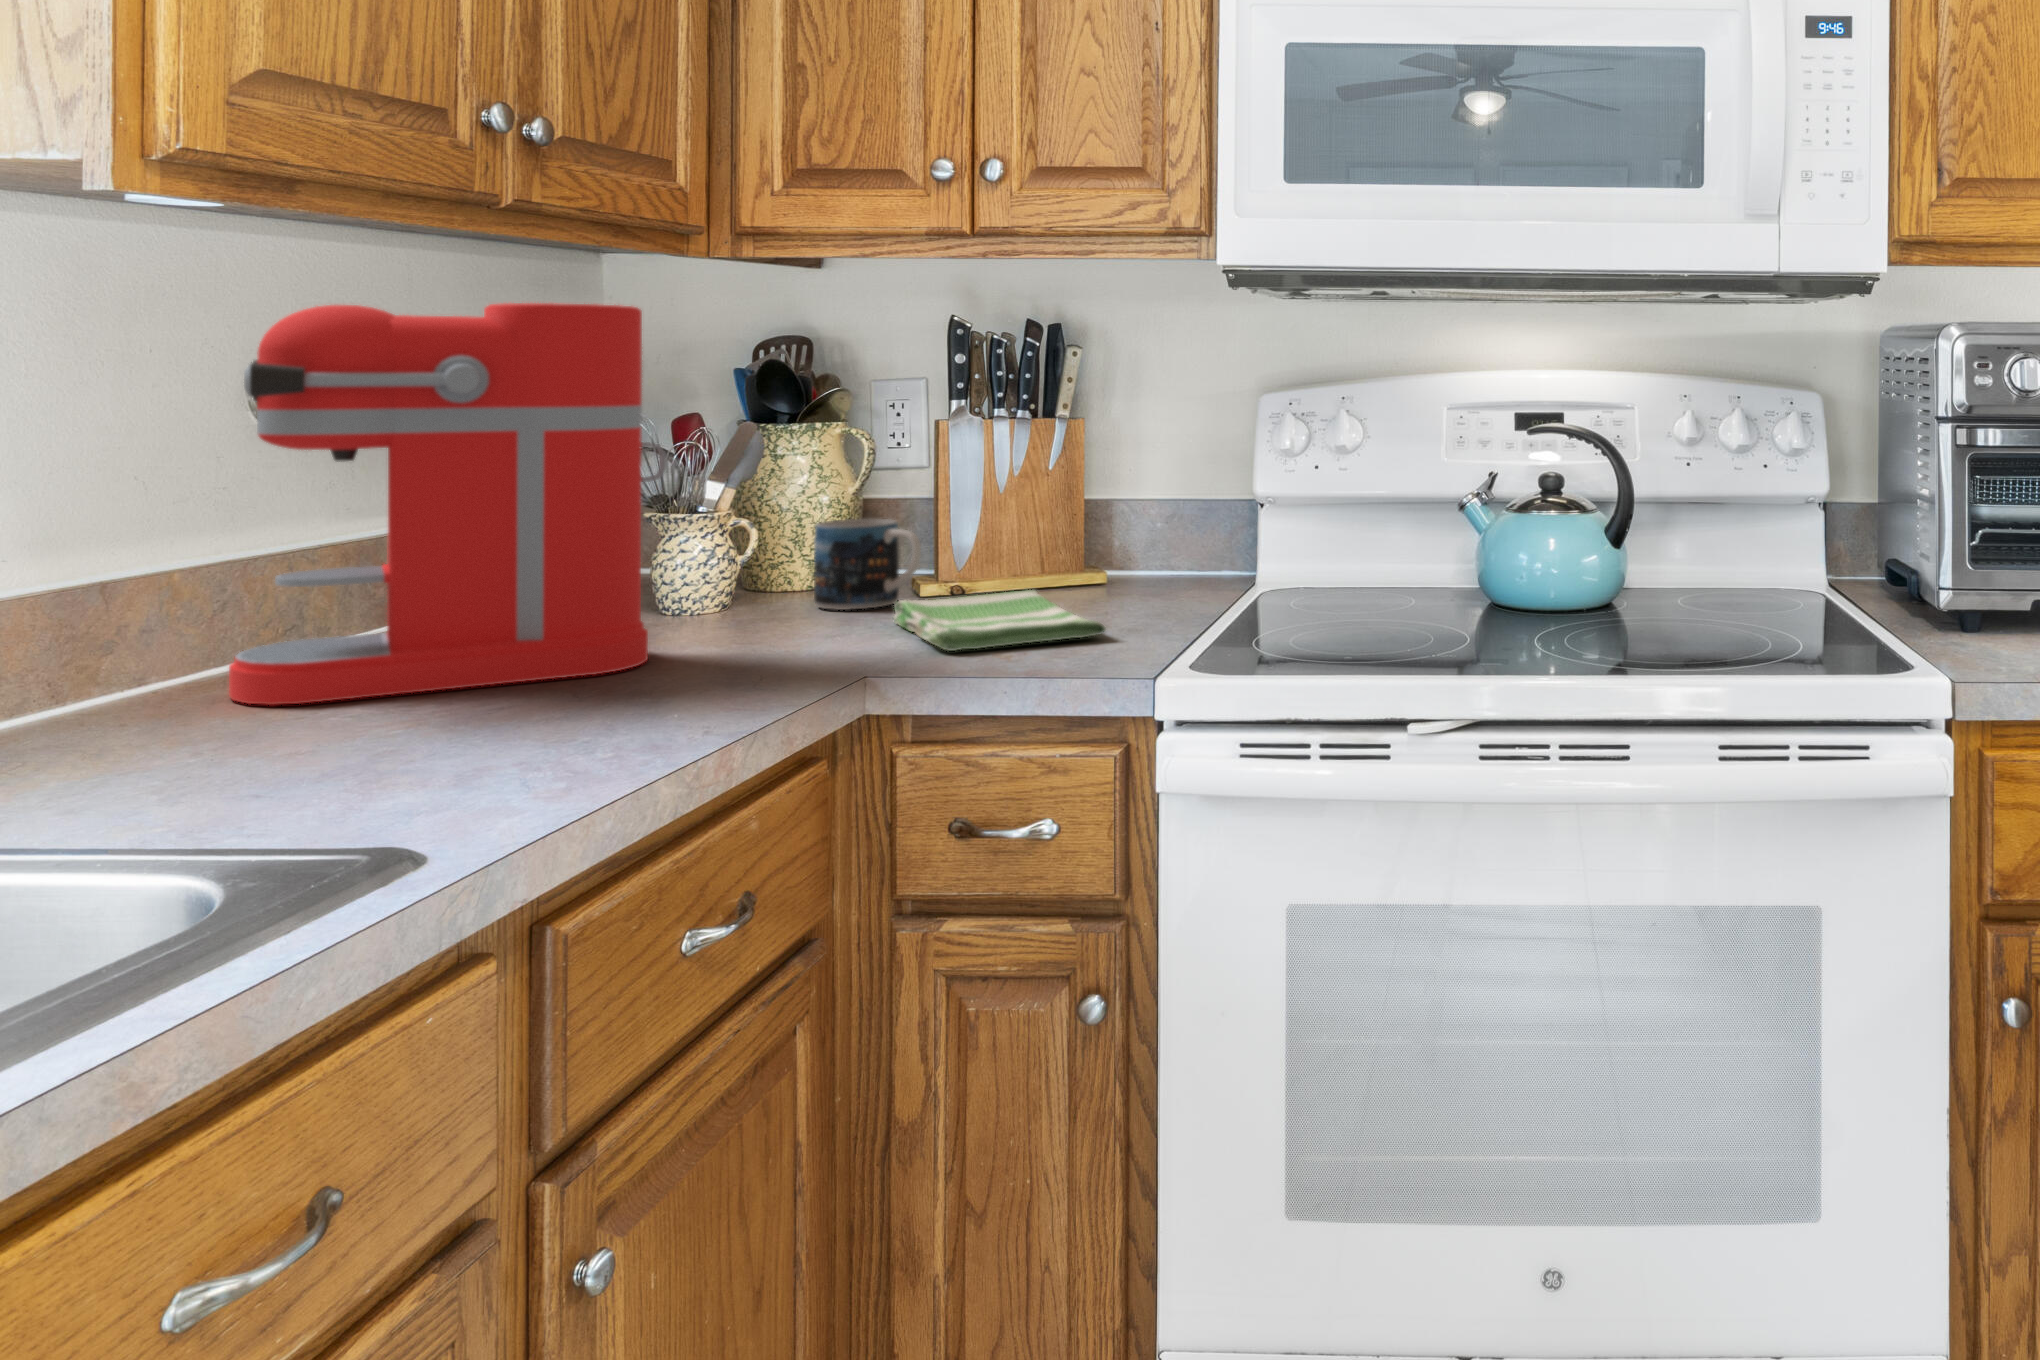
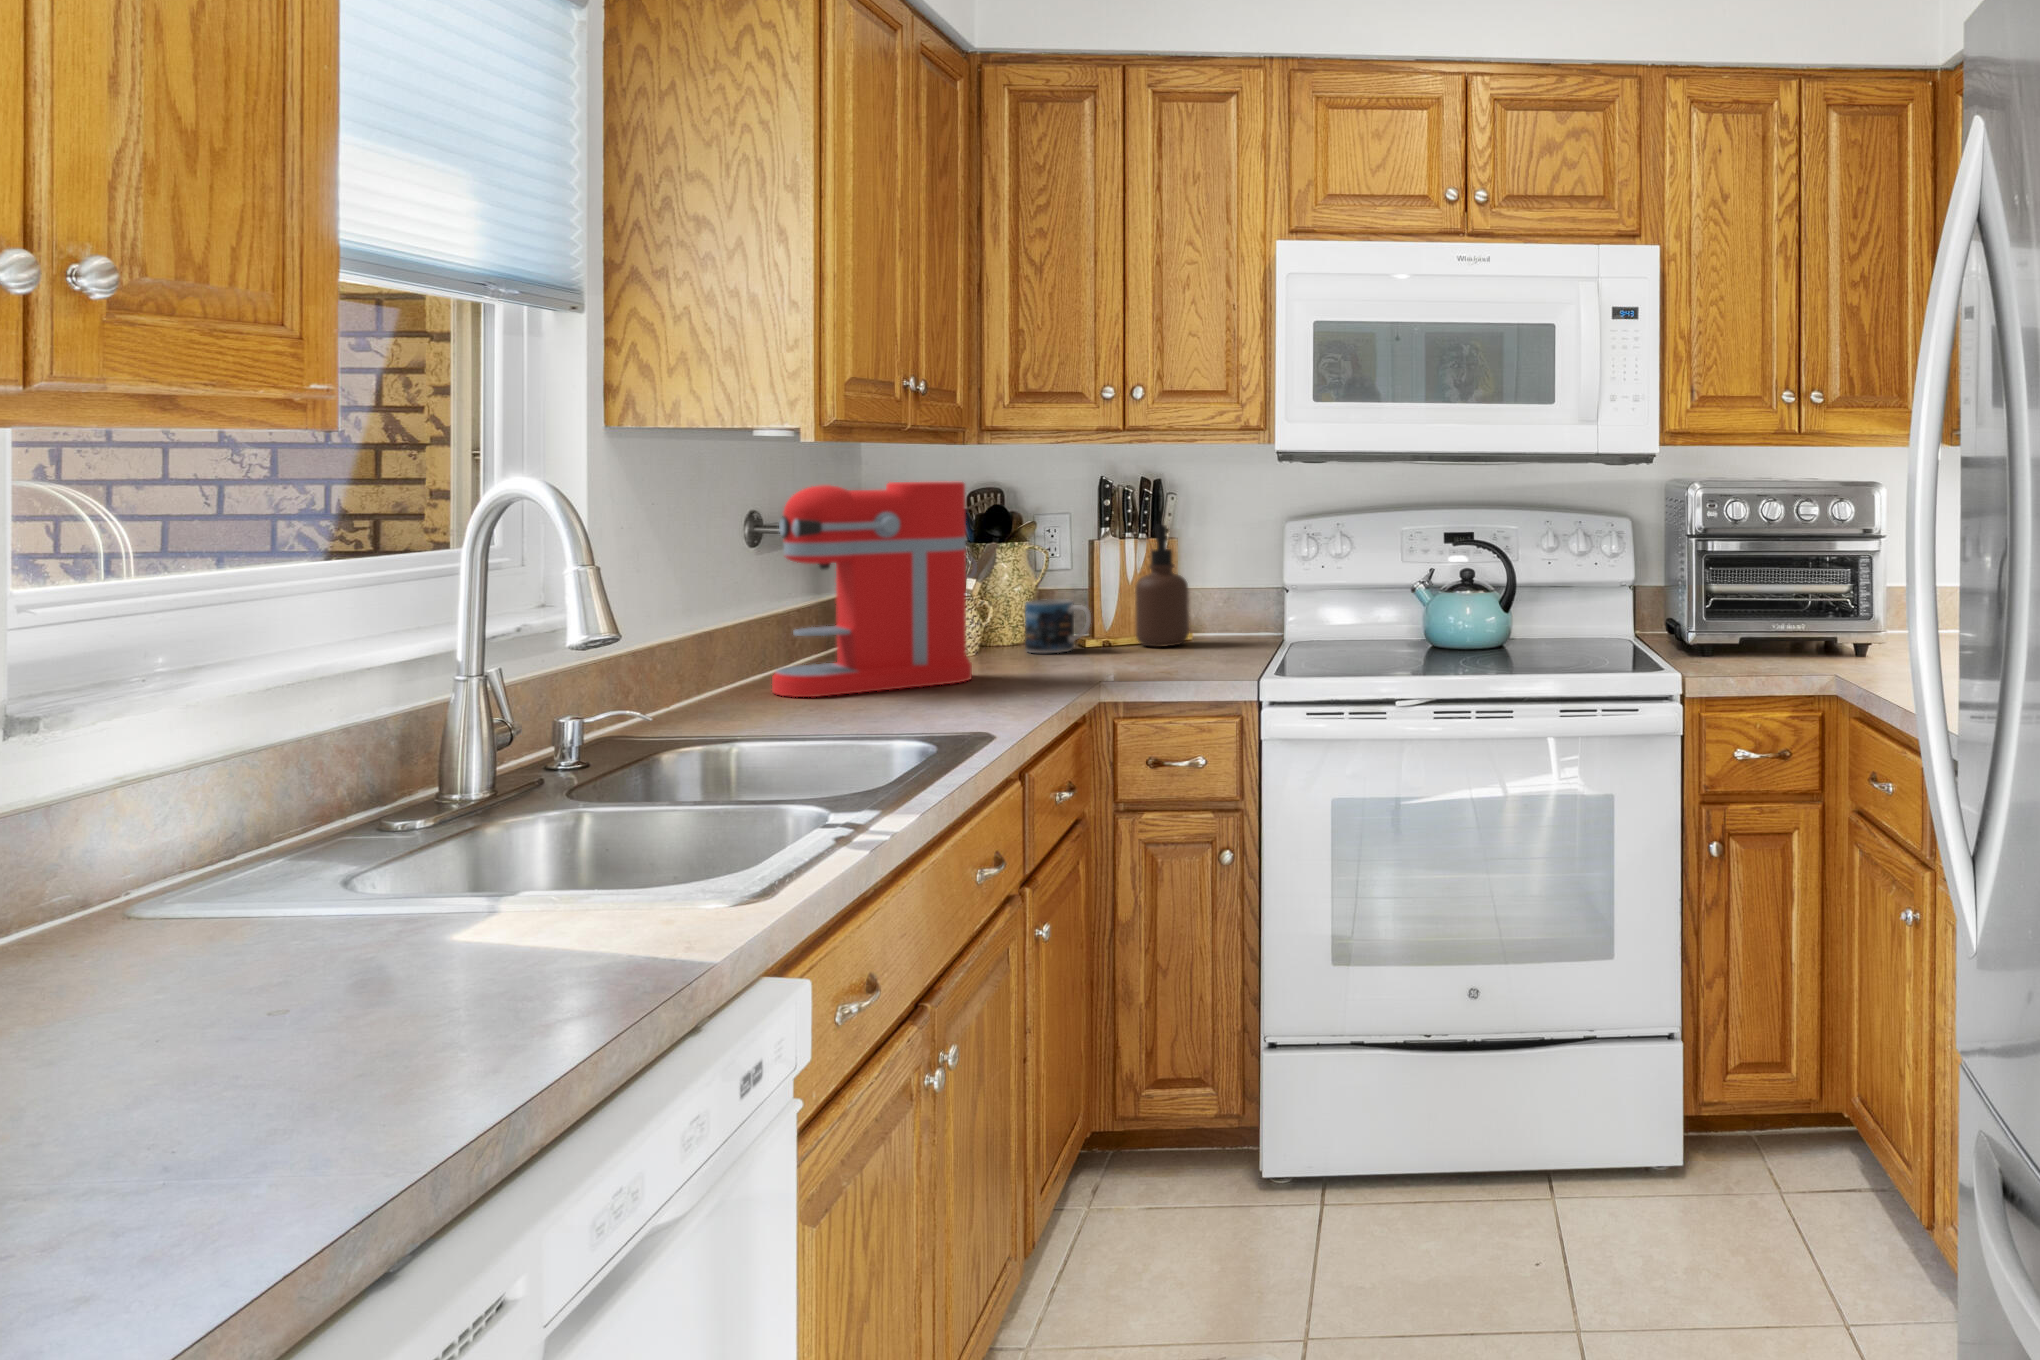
soap dispenser: none [1007,398,1095,599] -> present [1135,525,1189,647]
dish towel: present [893,590,1106,651] -> none [1083,640,1217,671]

